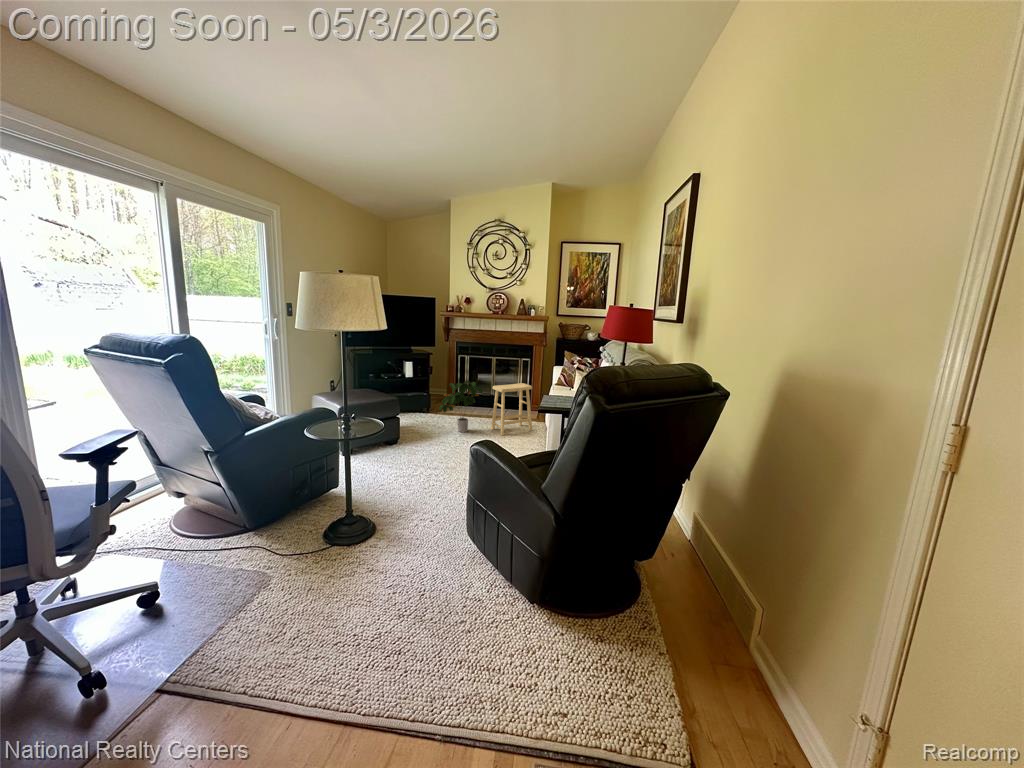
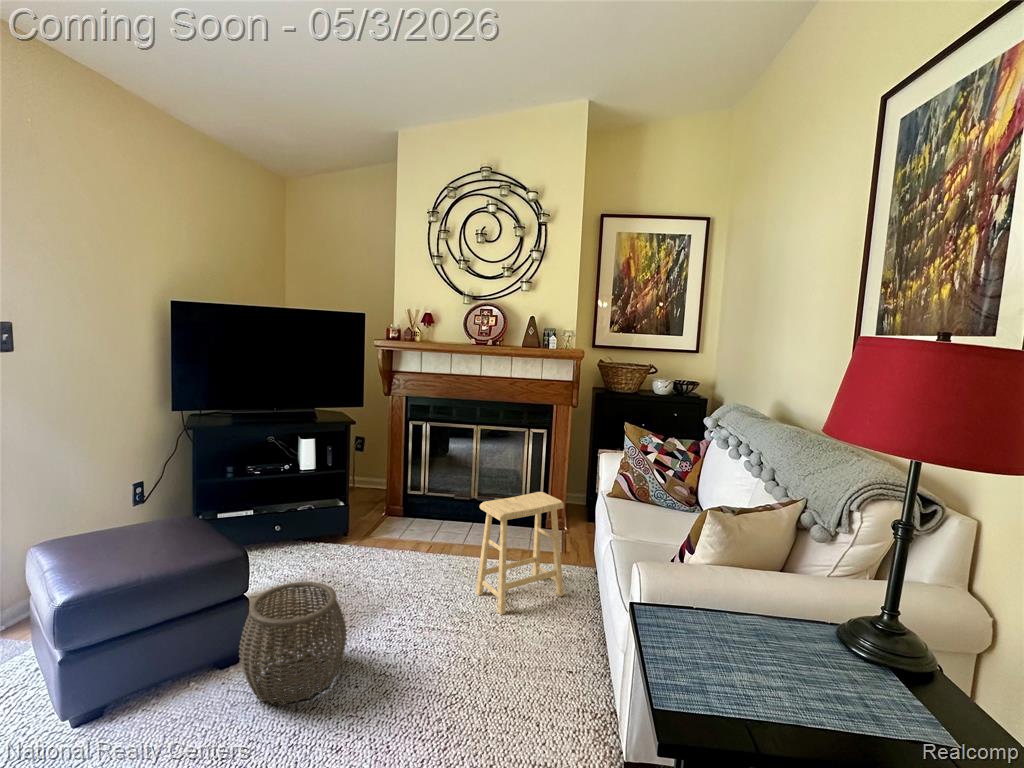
potted plant: present [439,381,483,432] -> none [362,492,458,607]
woven basket: none [392,412,435,455] -> present [239,582,347,704]

